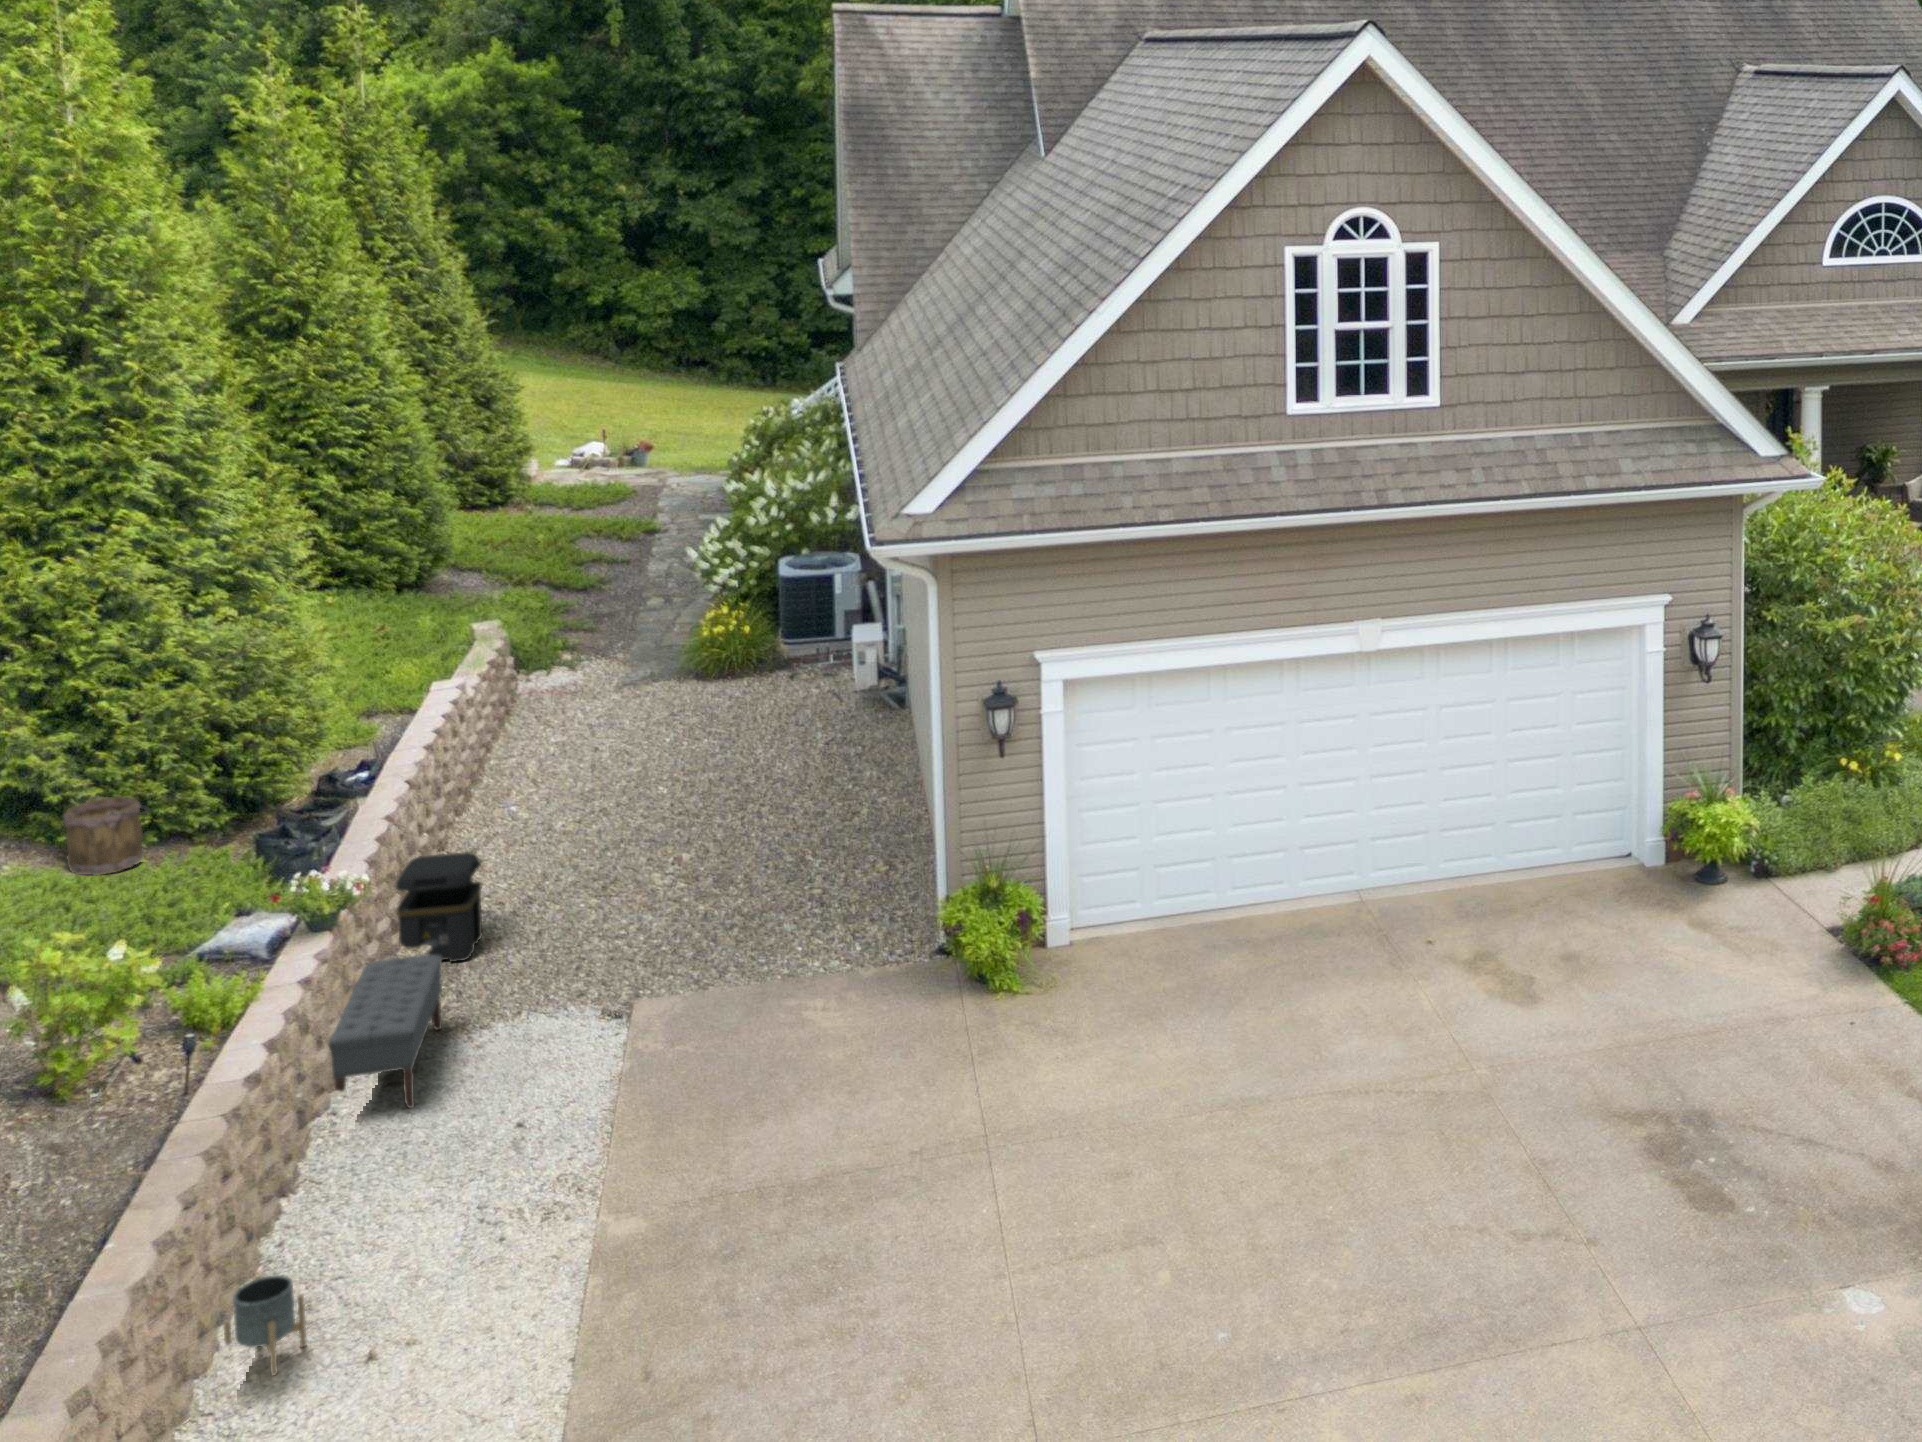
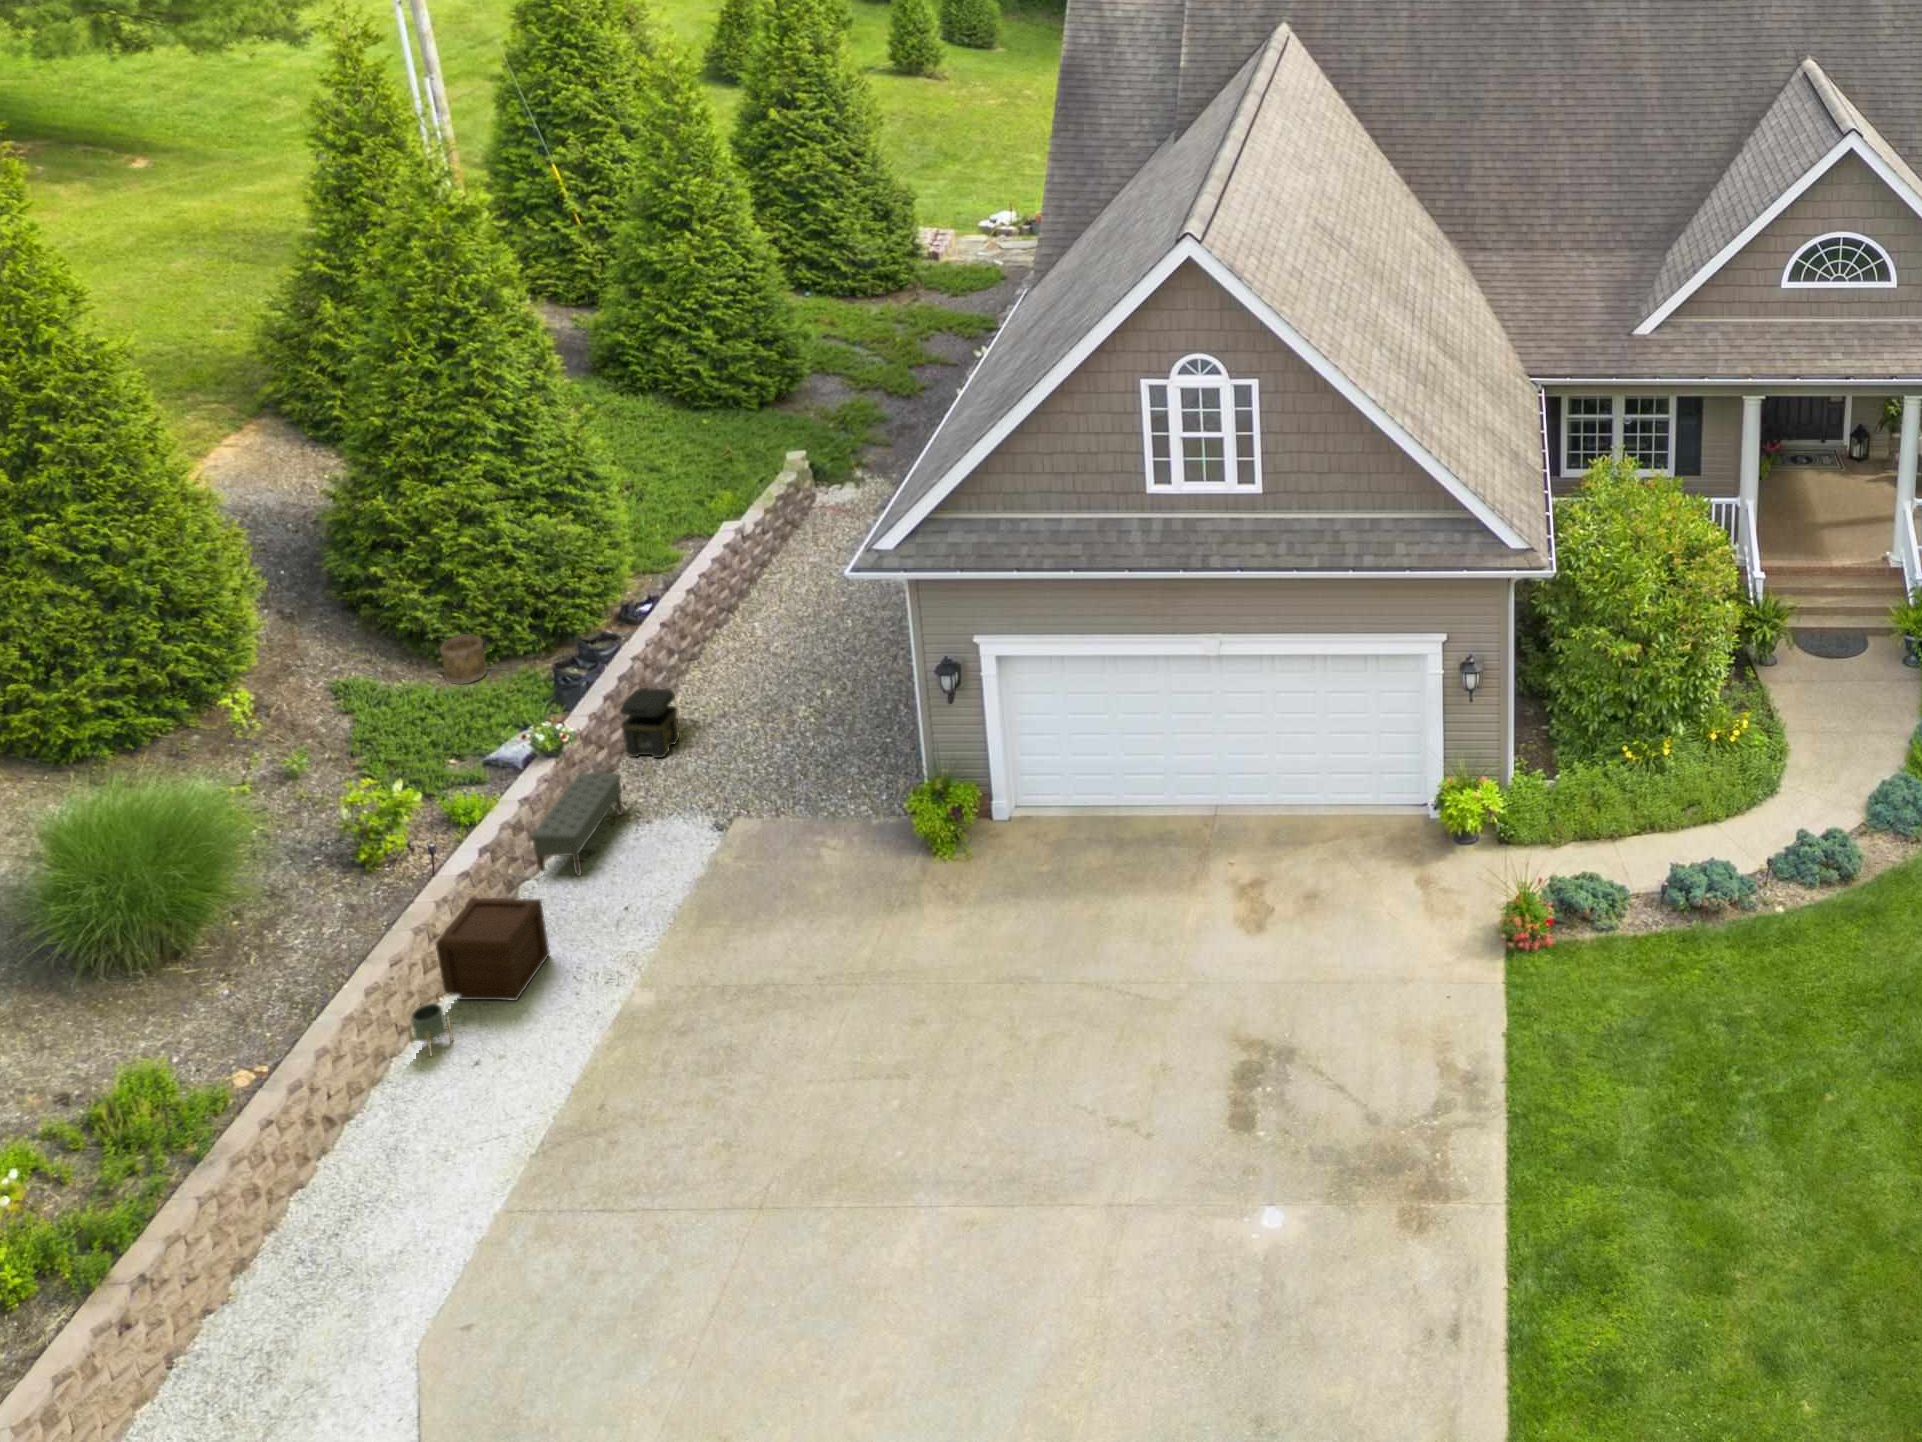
wooden crate: none [249,1095,425,1294] -> present [436,898,550,1001]

